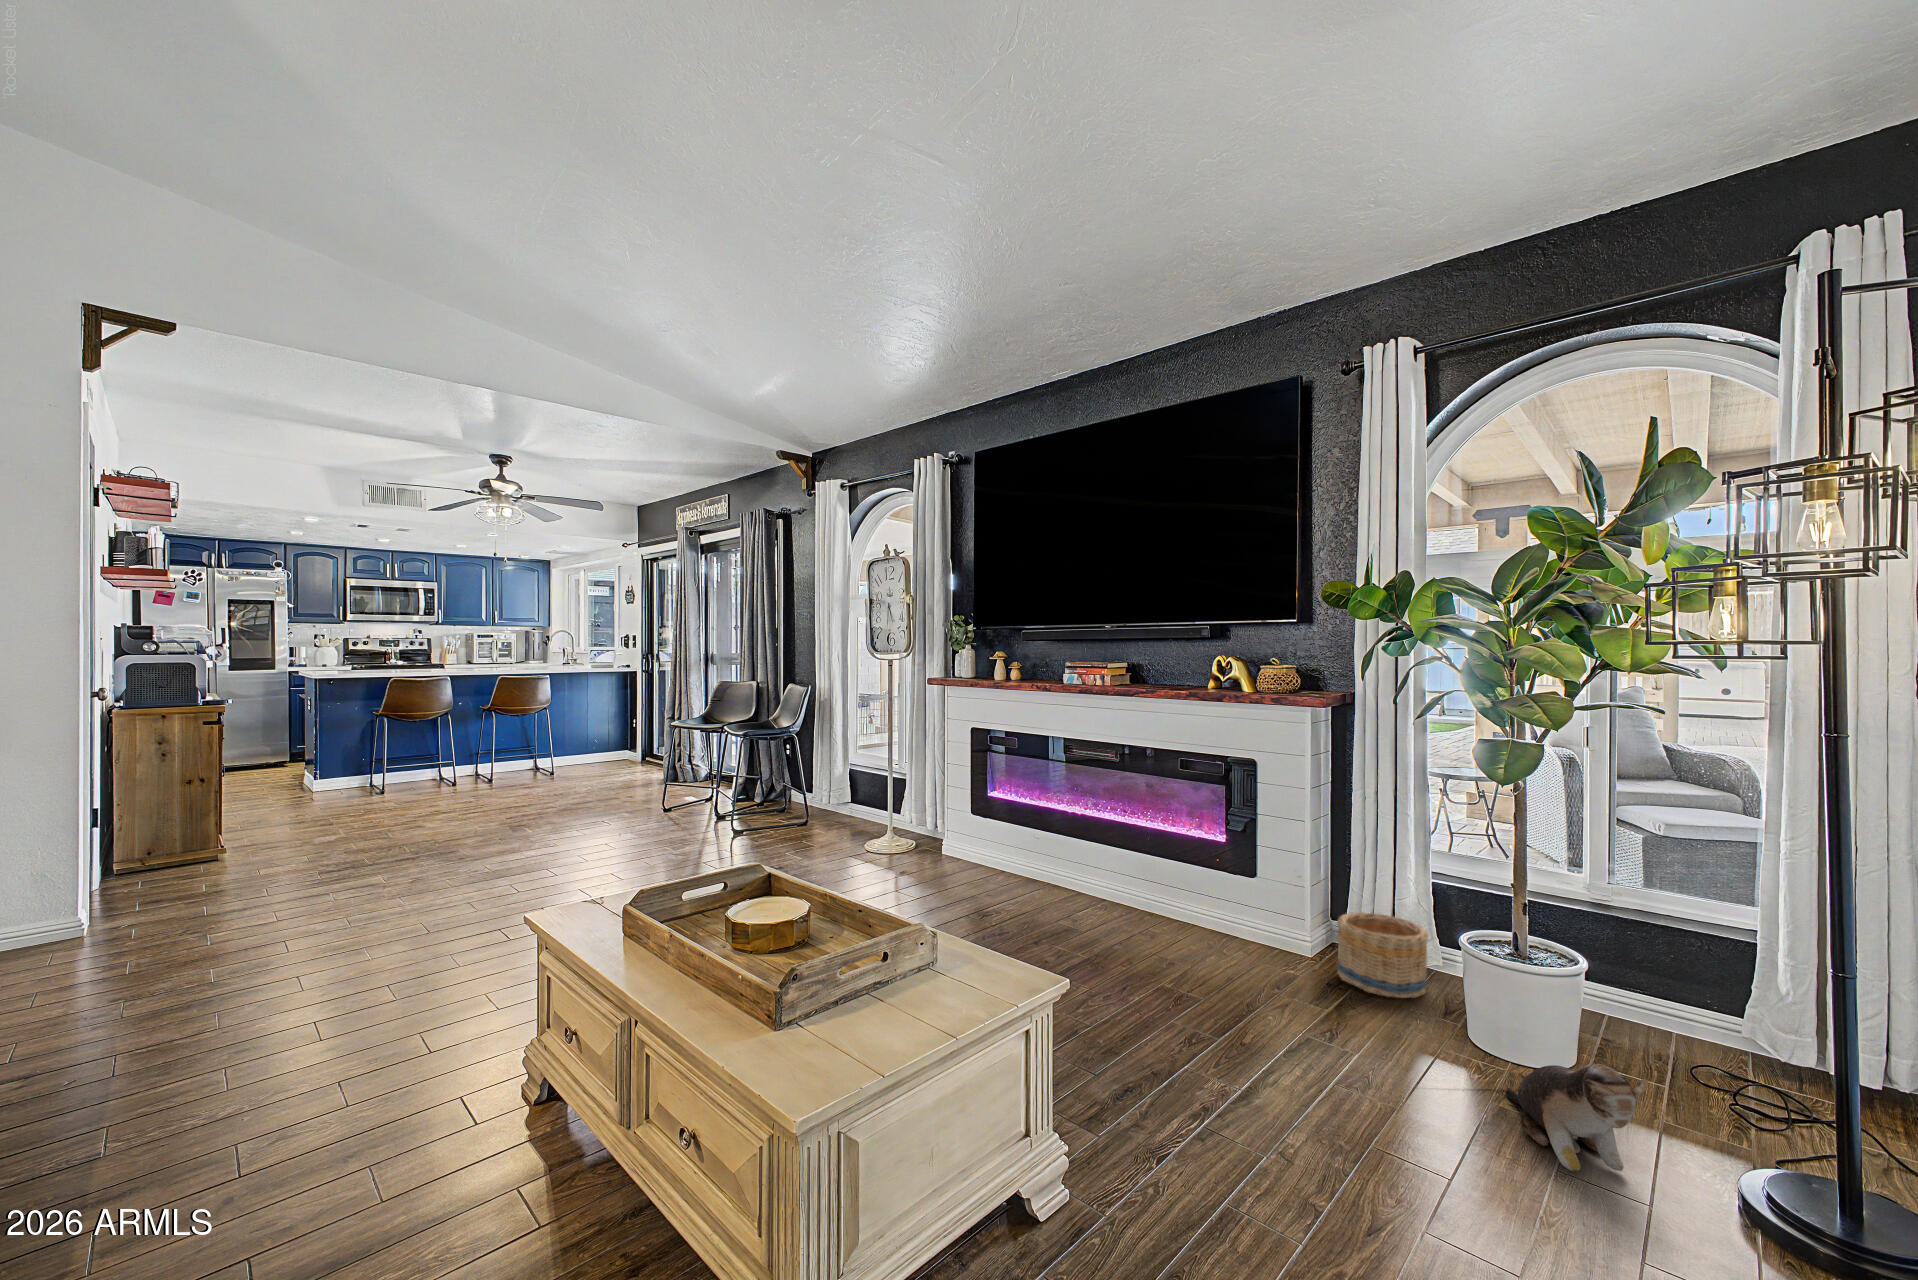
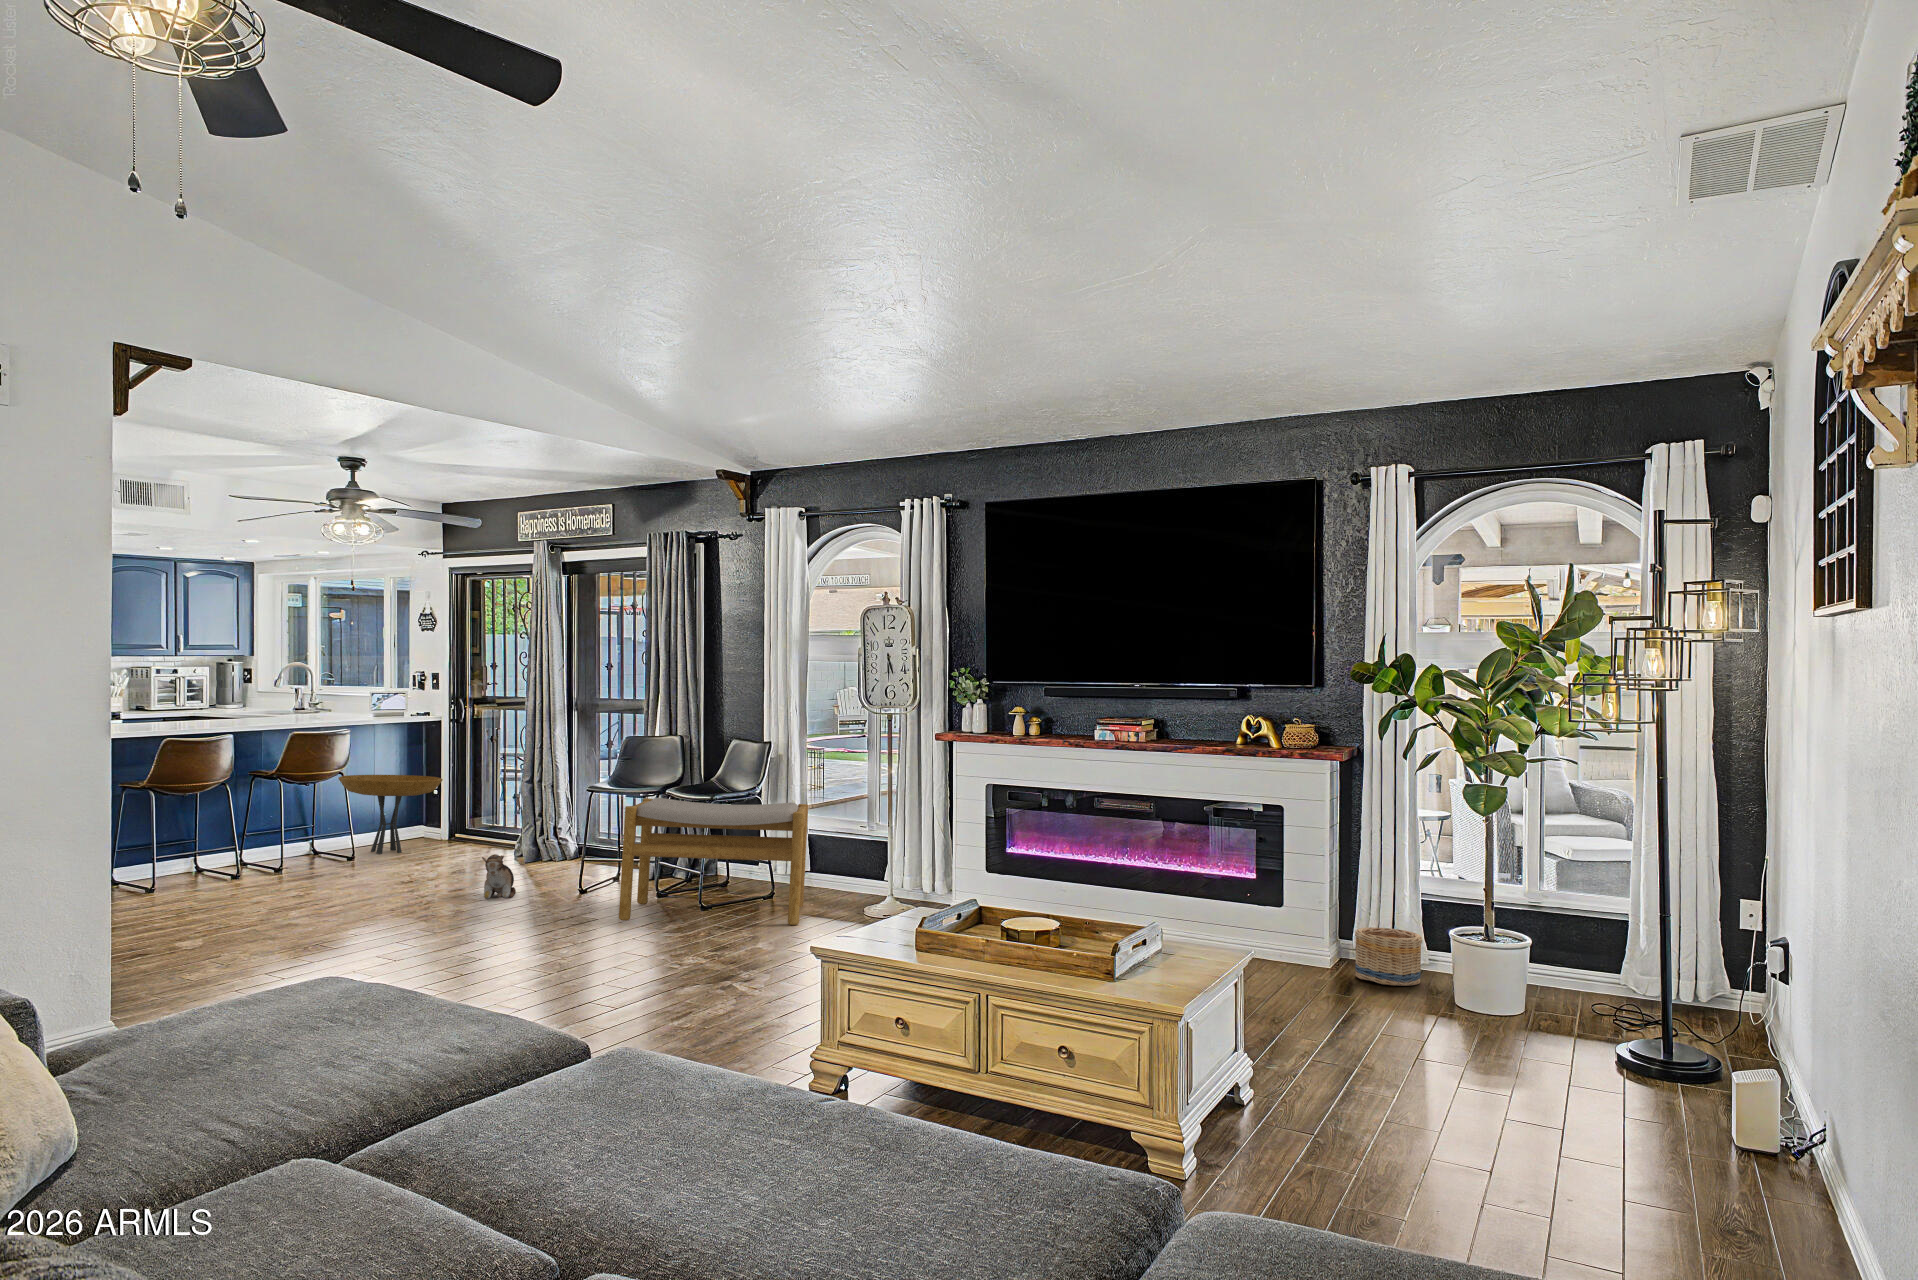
side table: none [537,712,618,773] -> present [338,775,443,854]
footstool: none [633,736,823,859] -> present [619,798,808,925]
plush toy: present [1506,1062,1648,1171] -> present [482,854,516,899]

